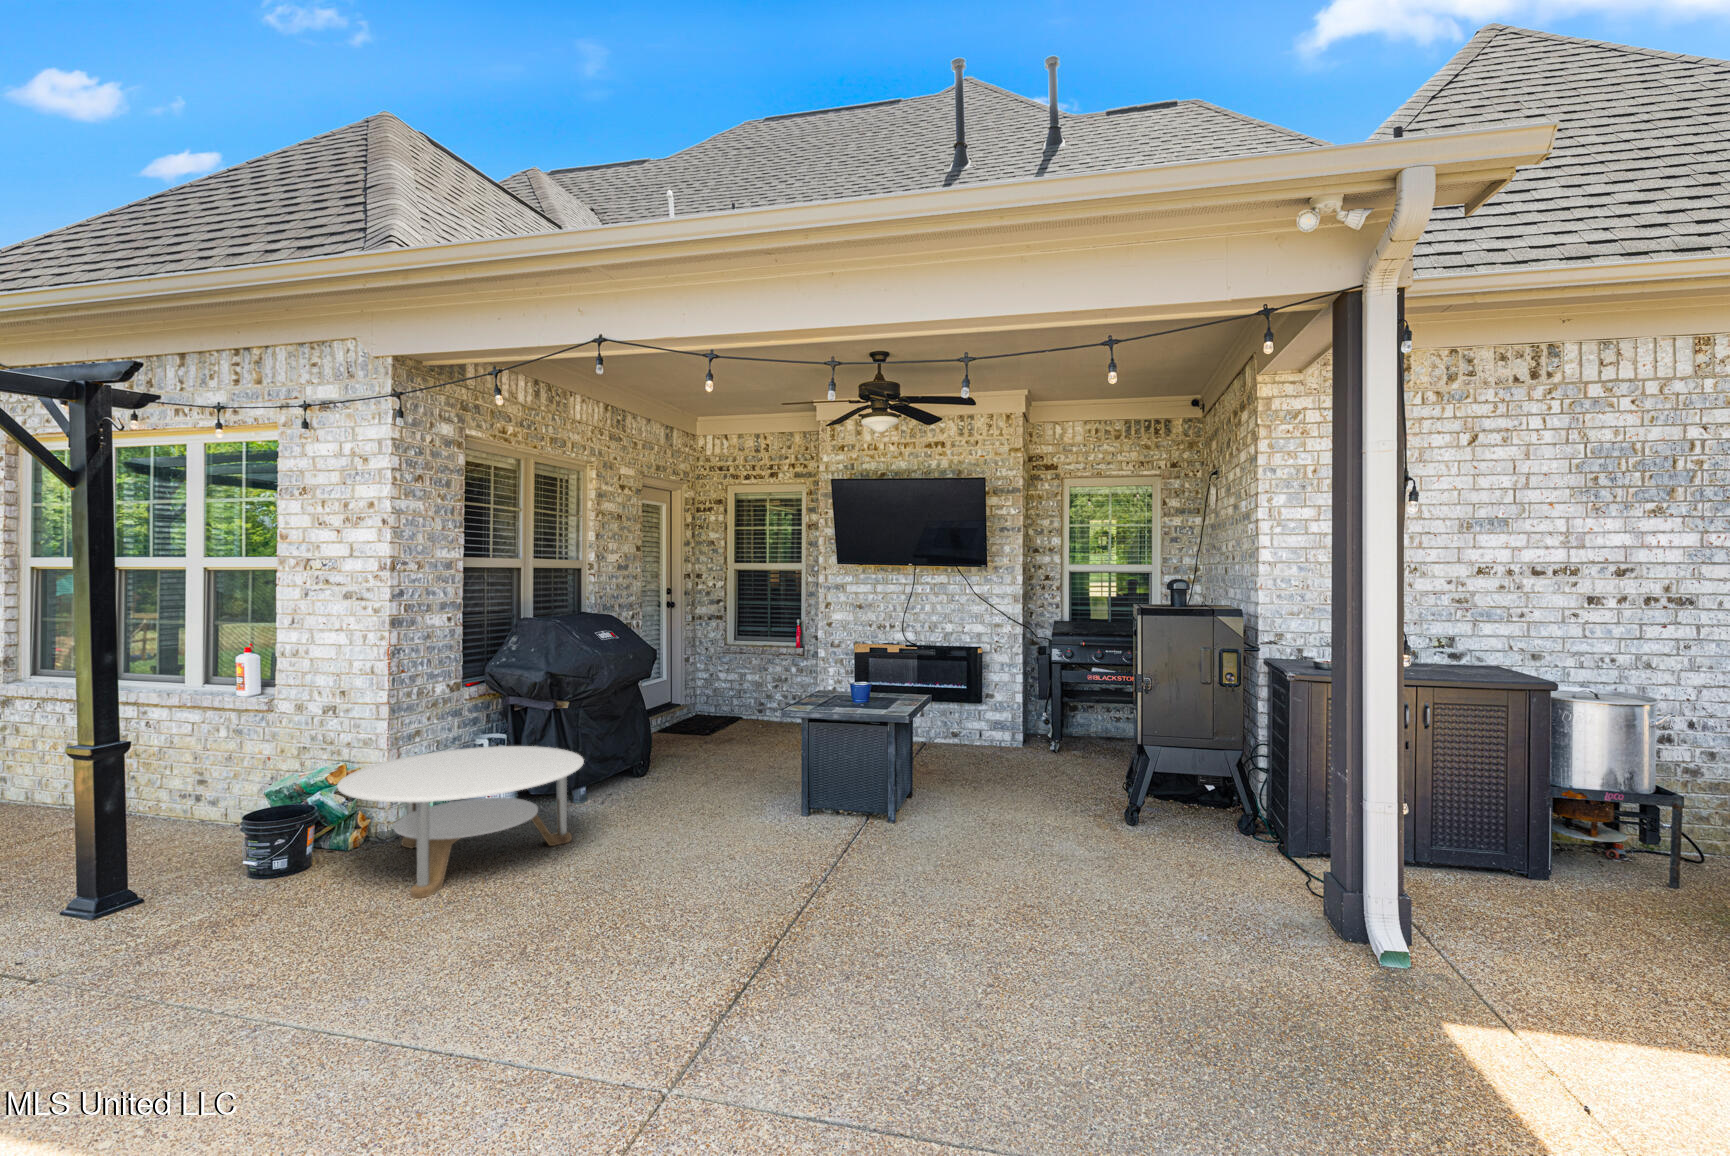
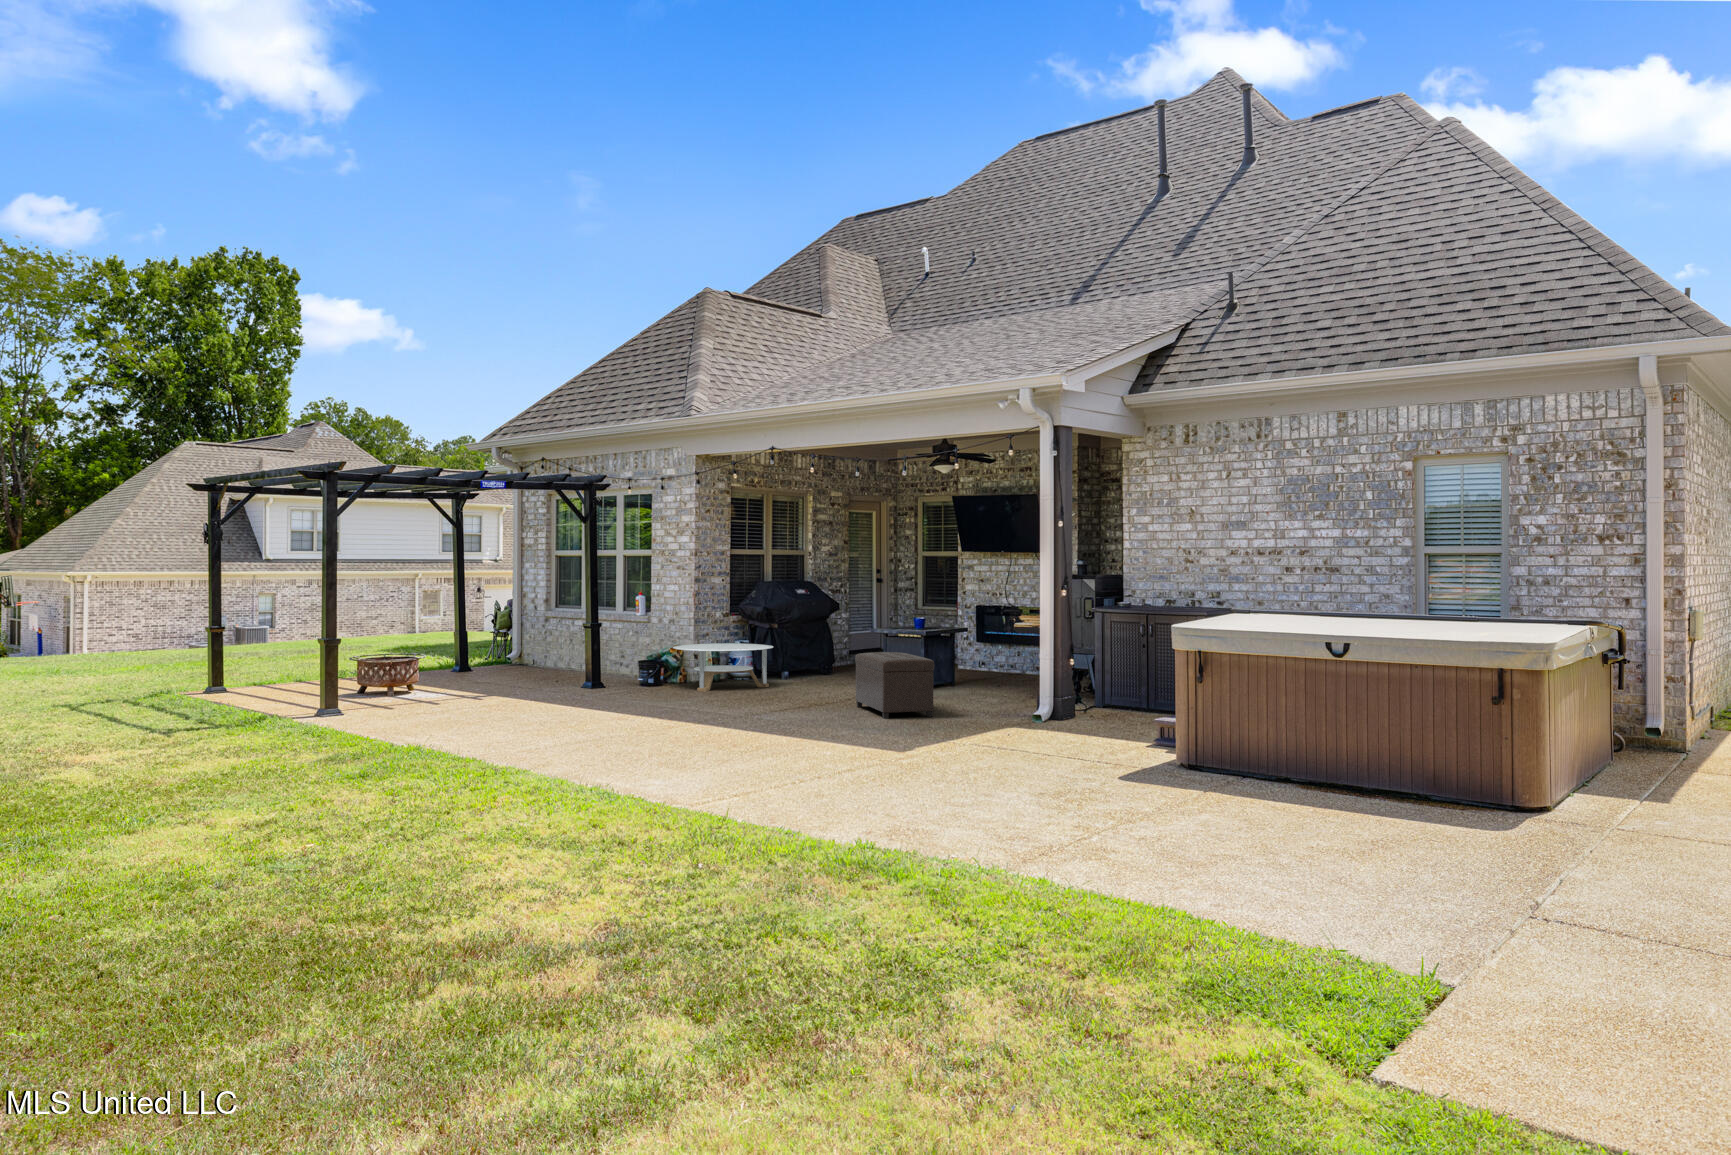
ottoman: none [884,793,1163,1041] -> present [855,652,934,719]

